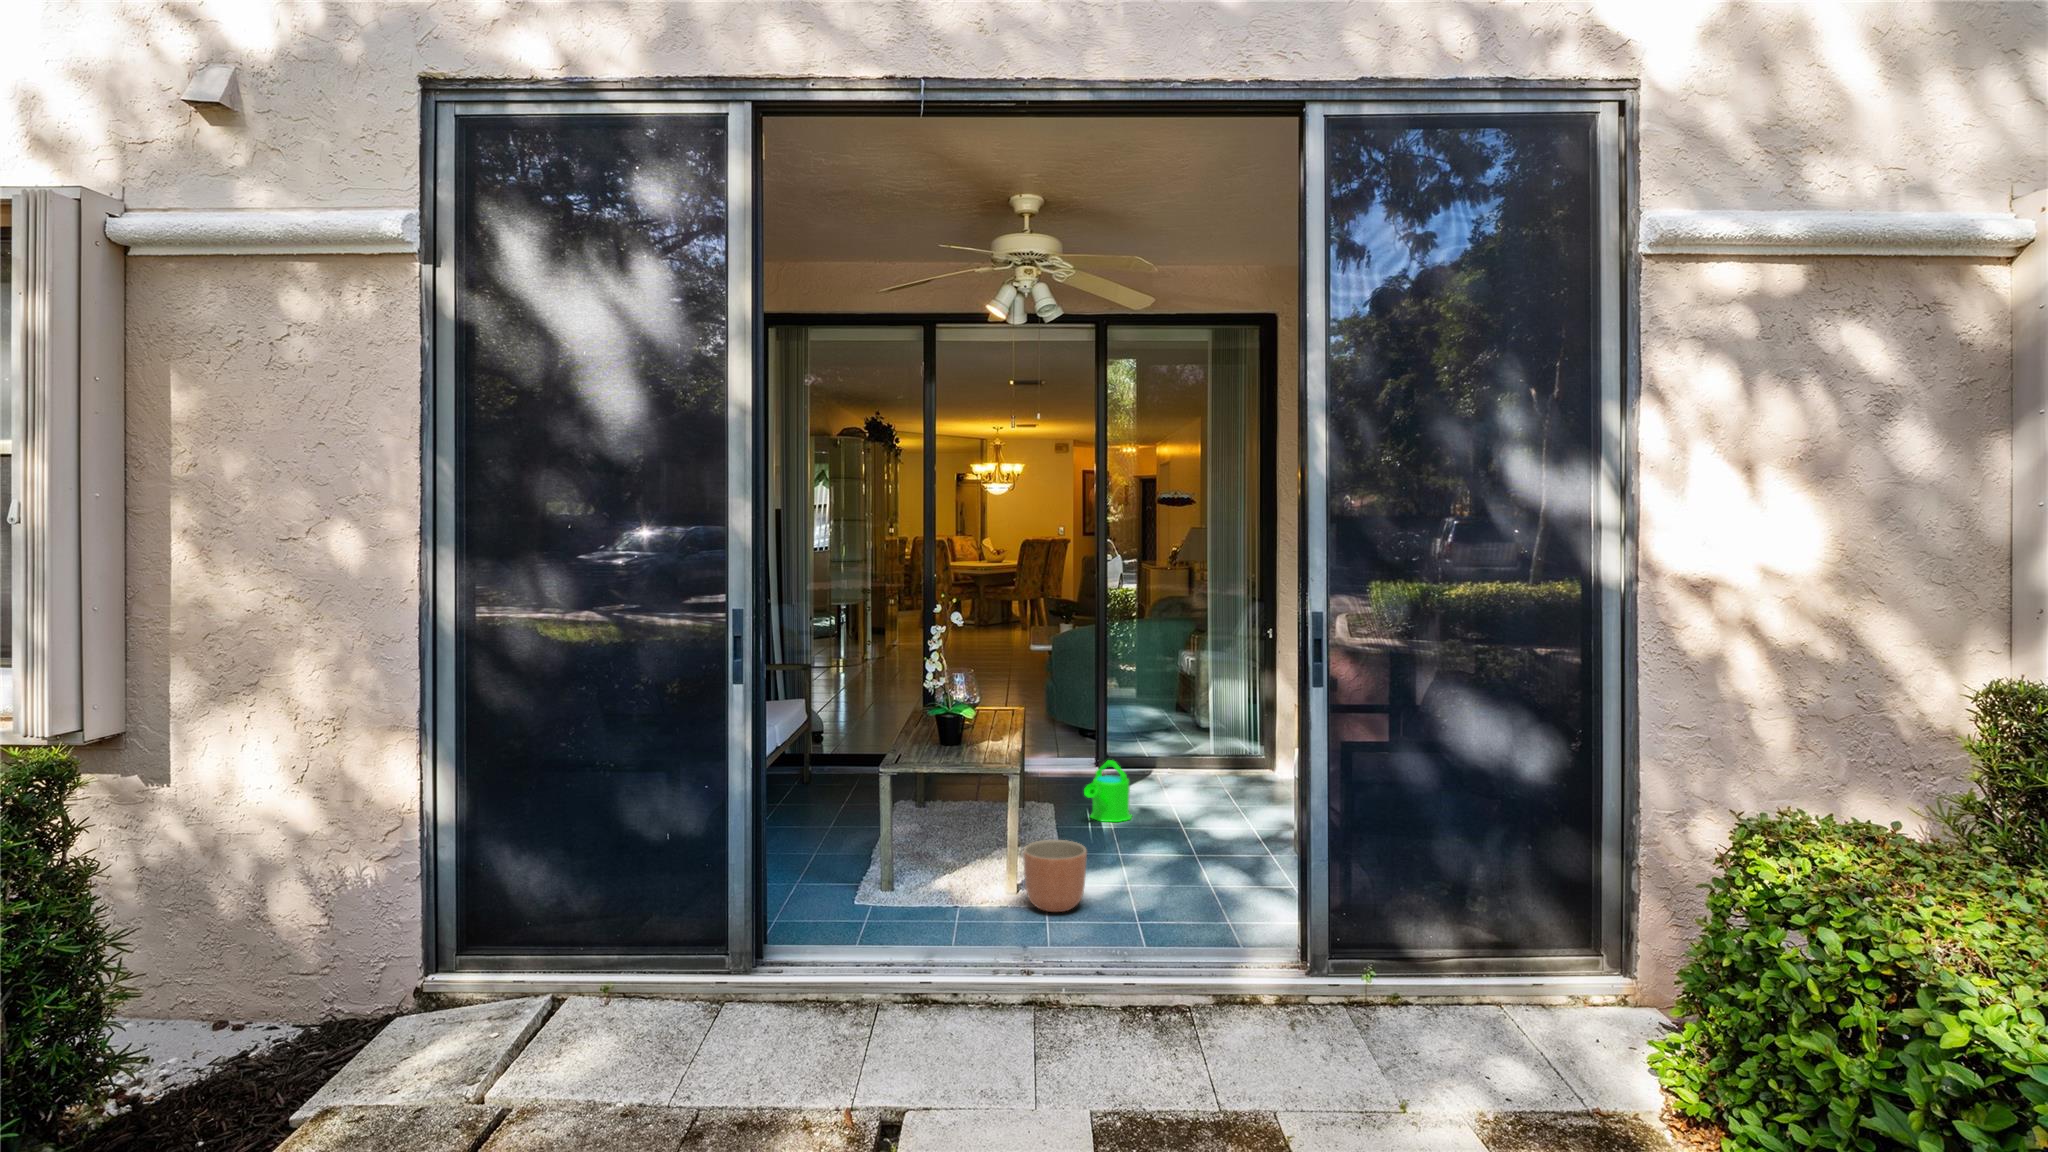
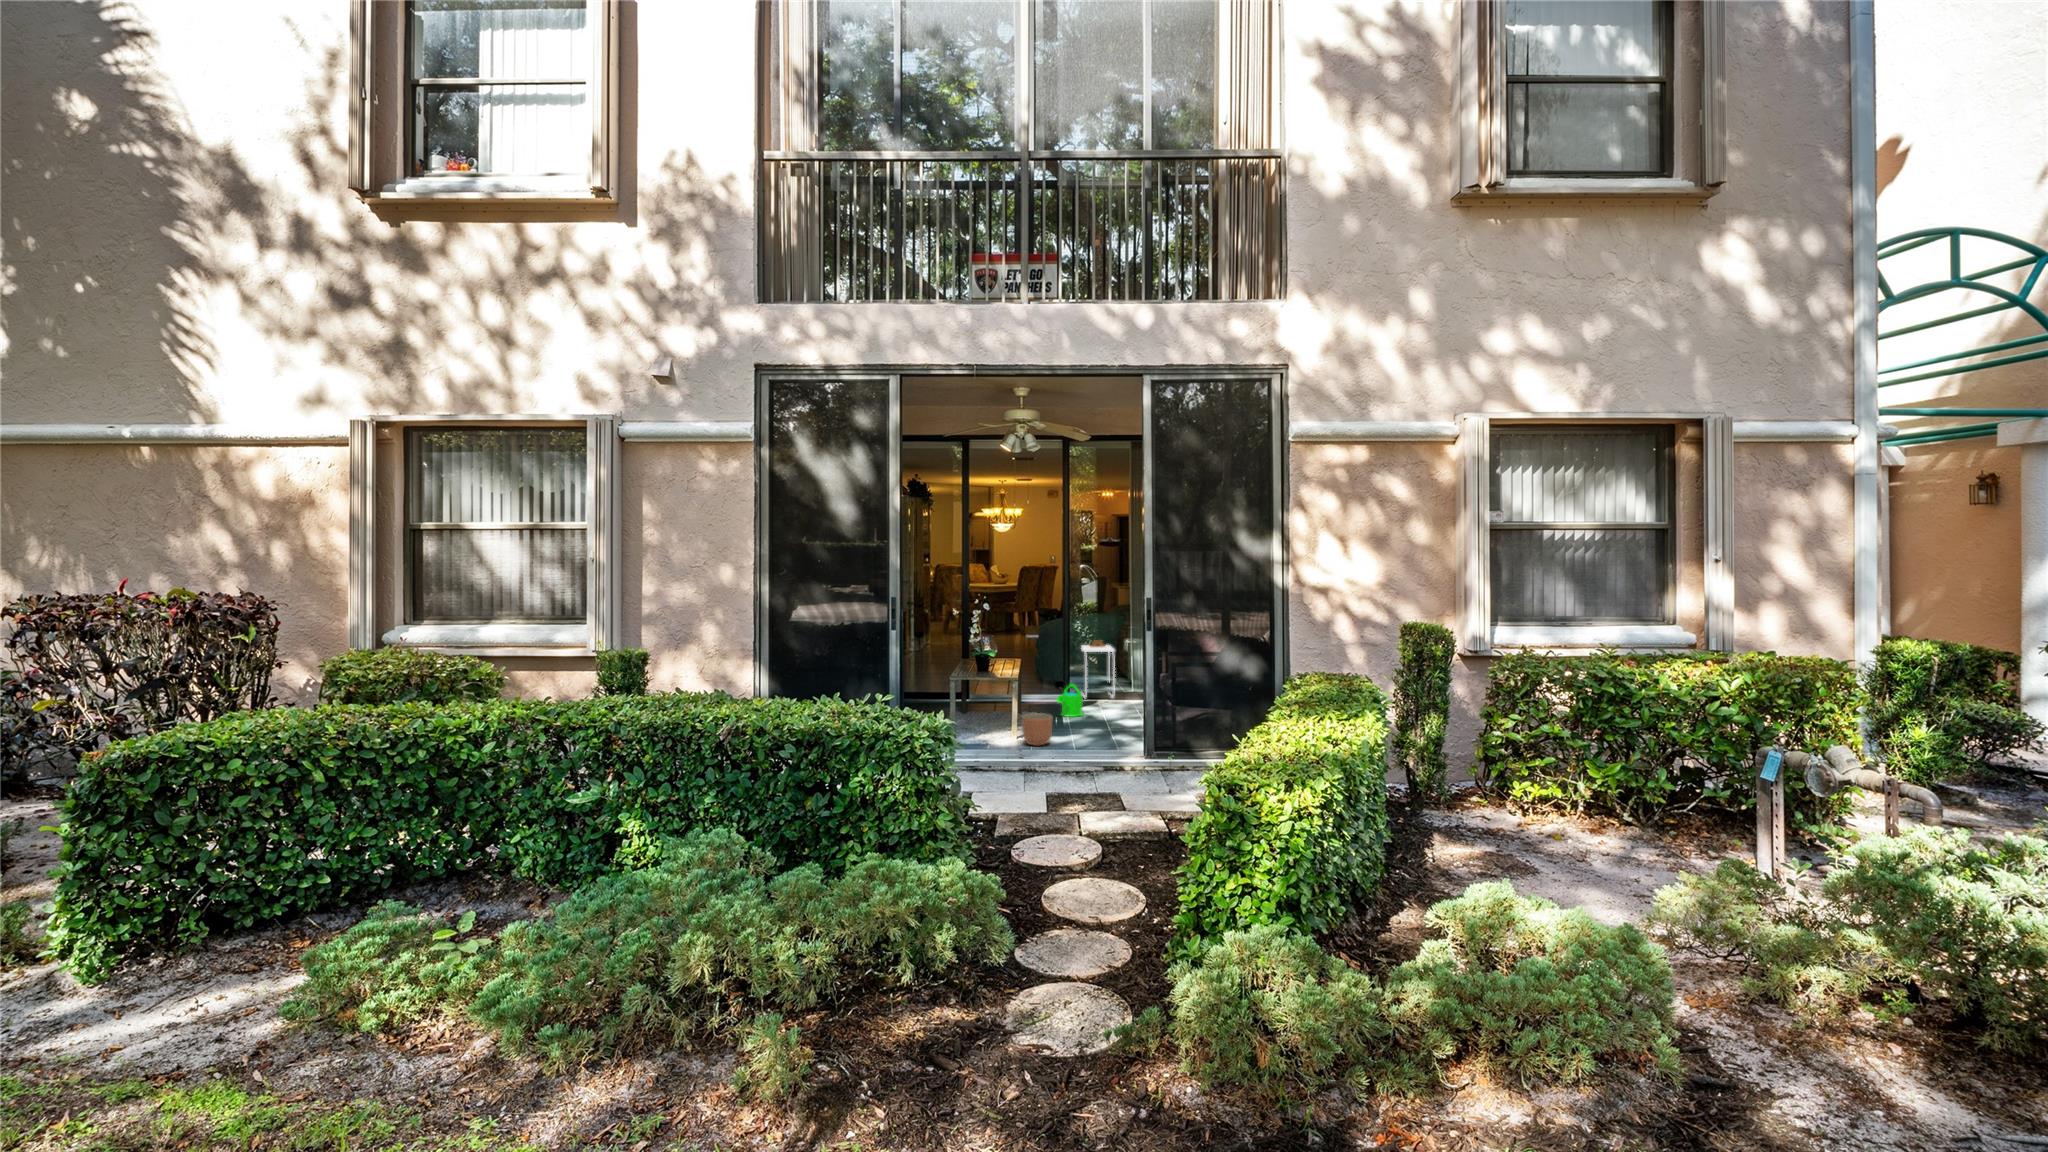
side table: none [1117,676,1177,776] -> present [1081,640,1115,697]

